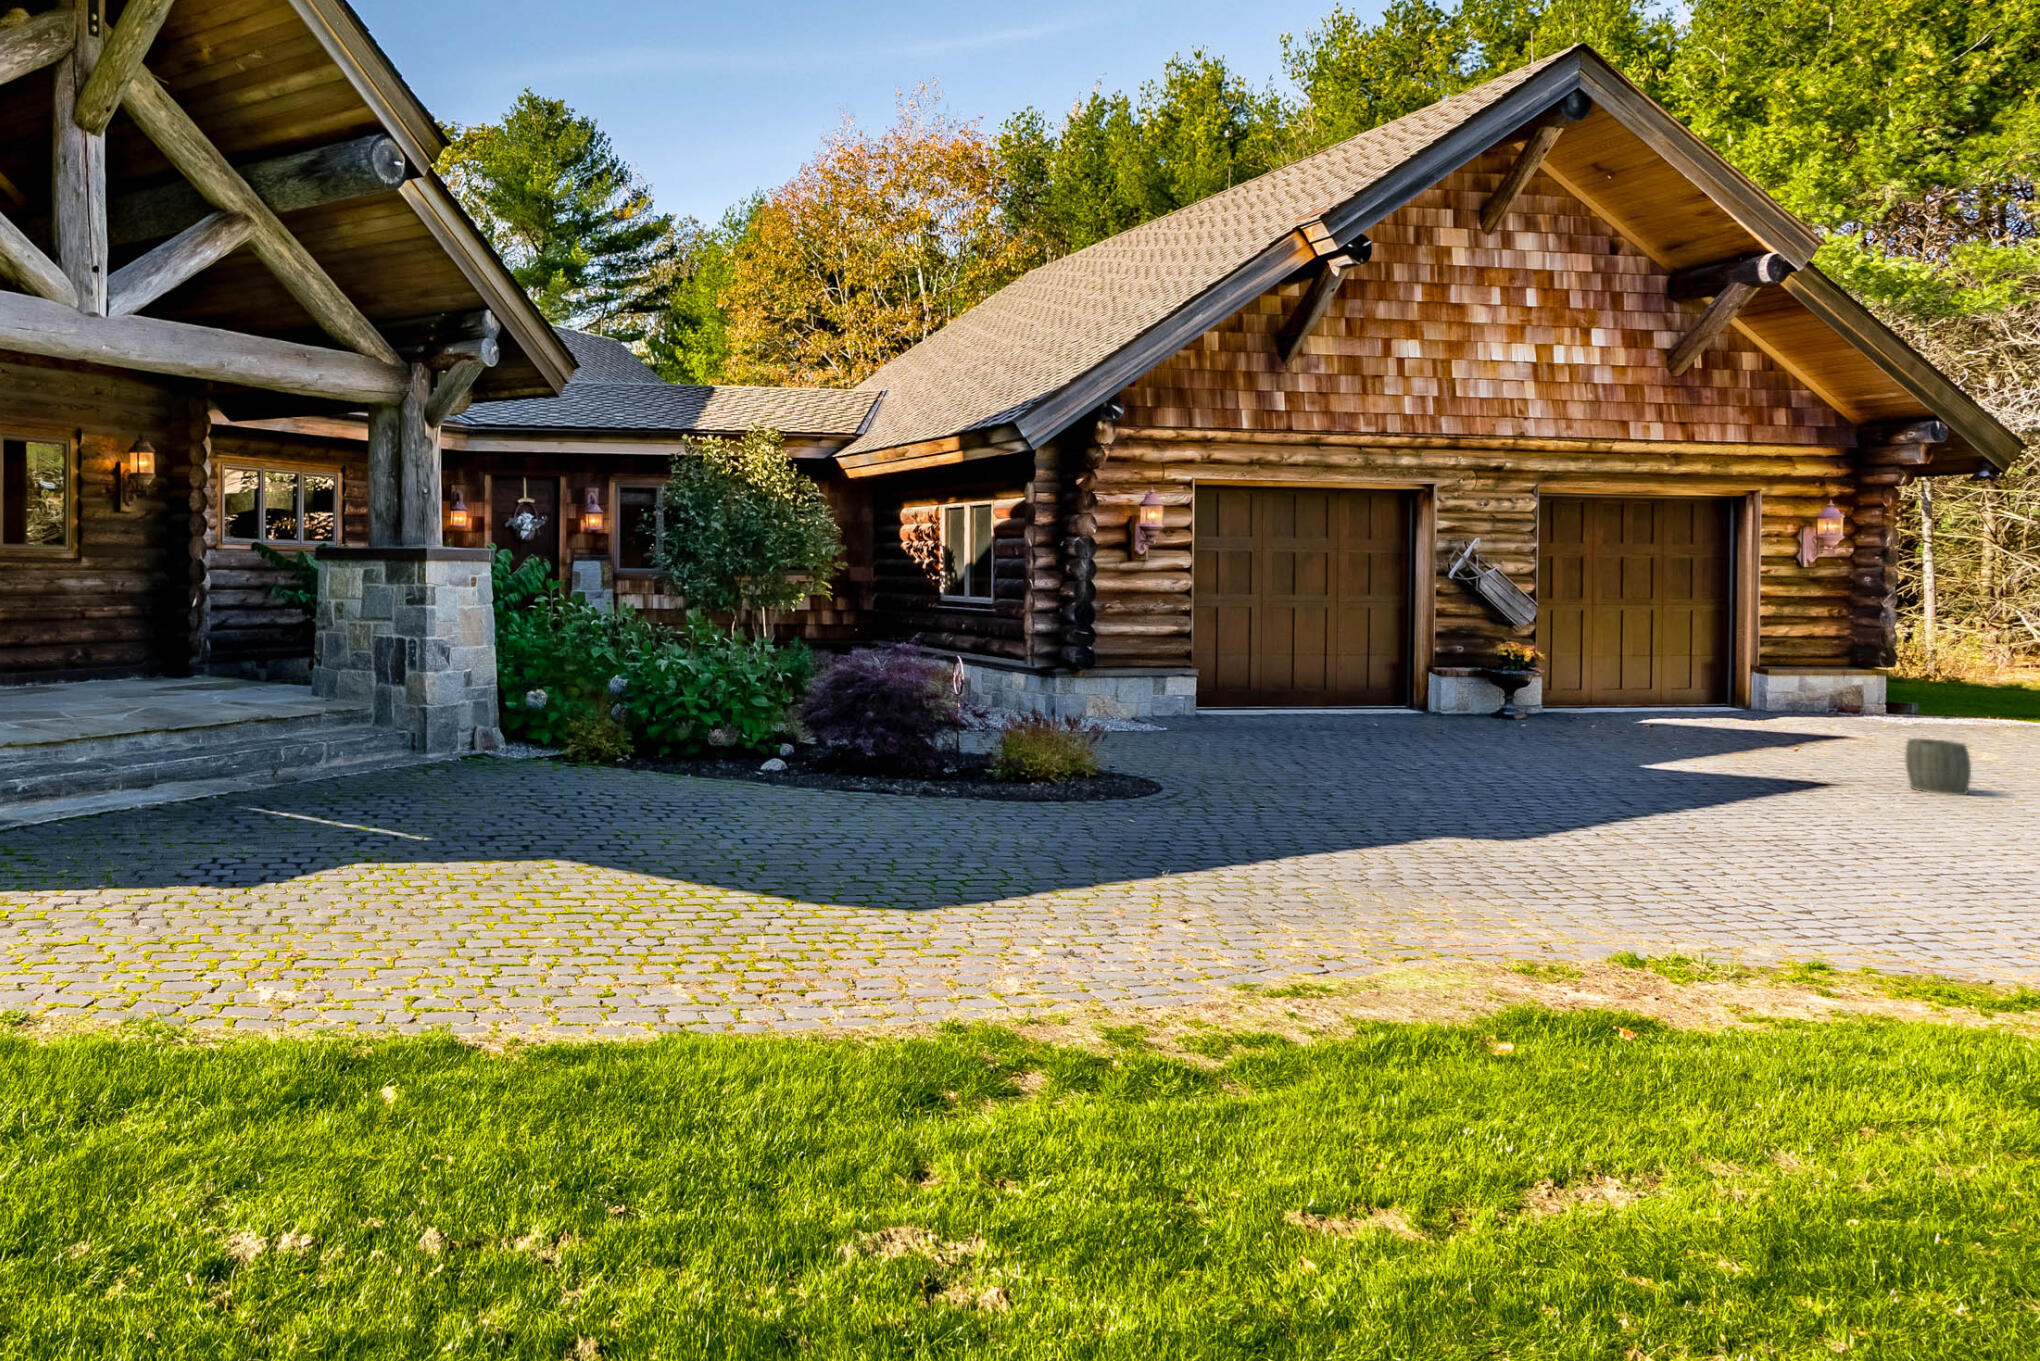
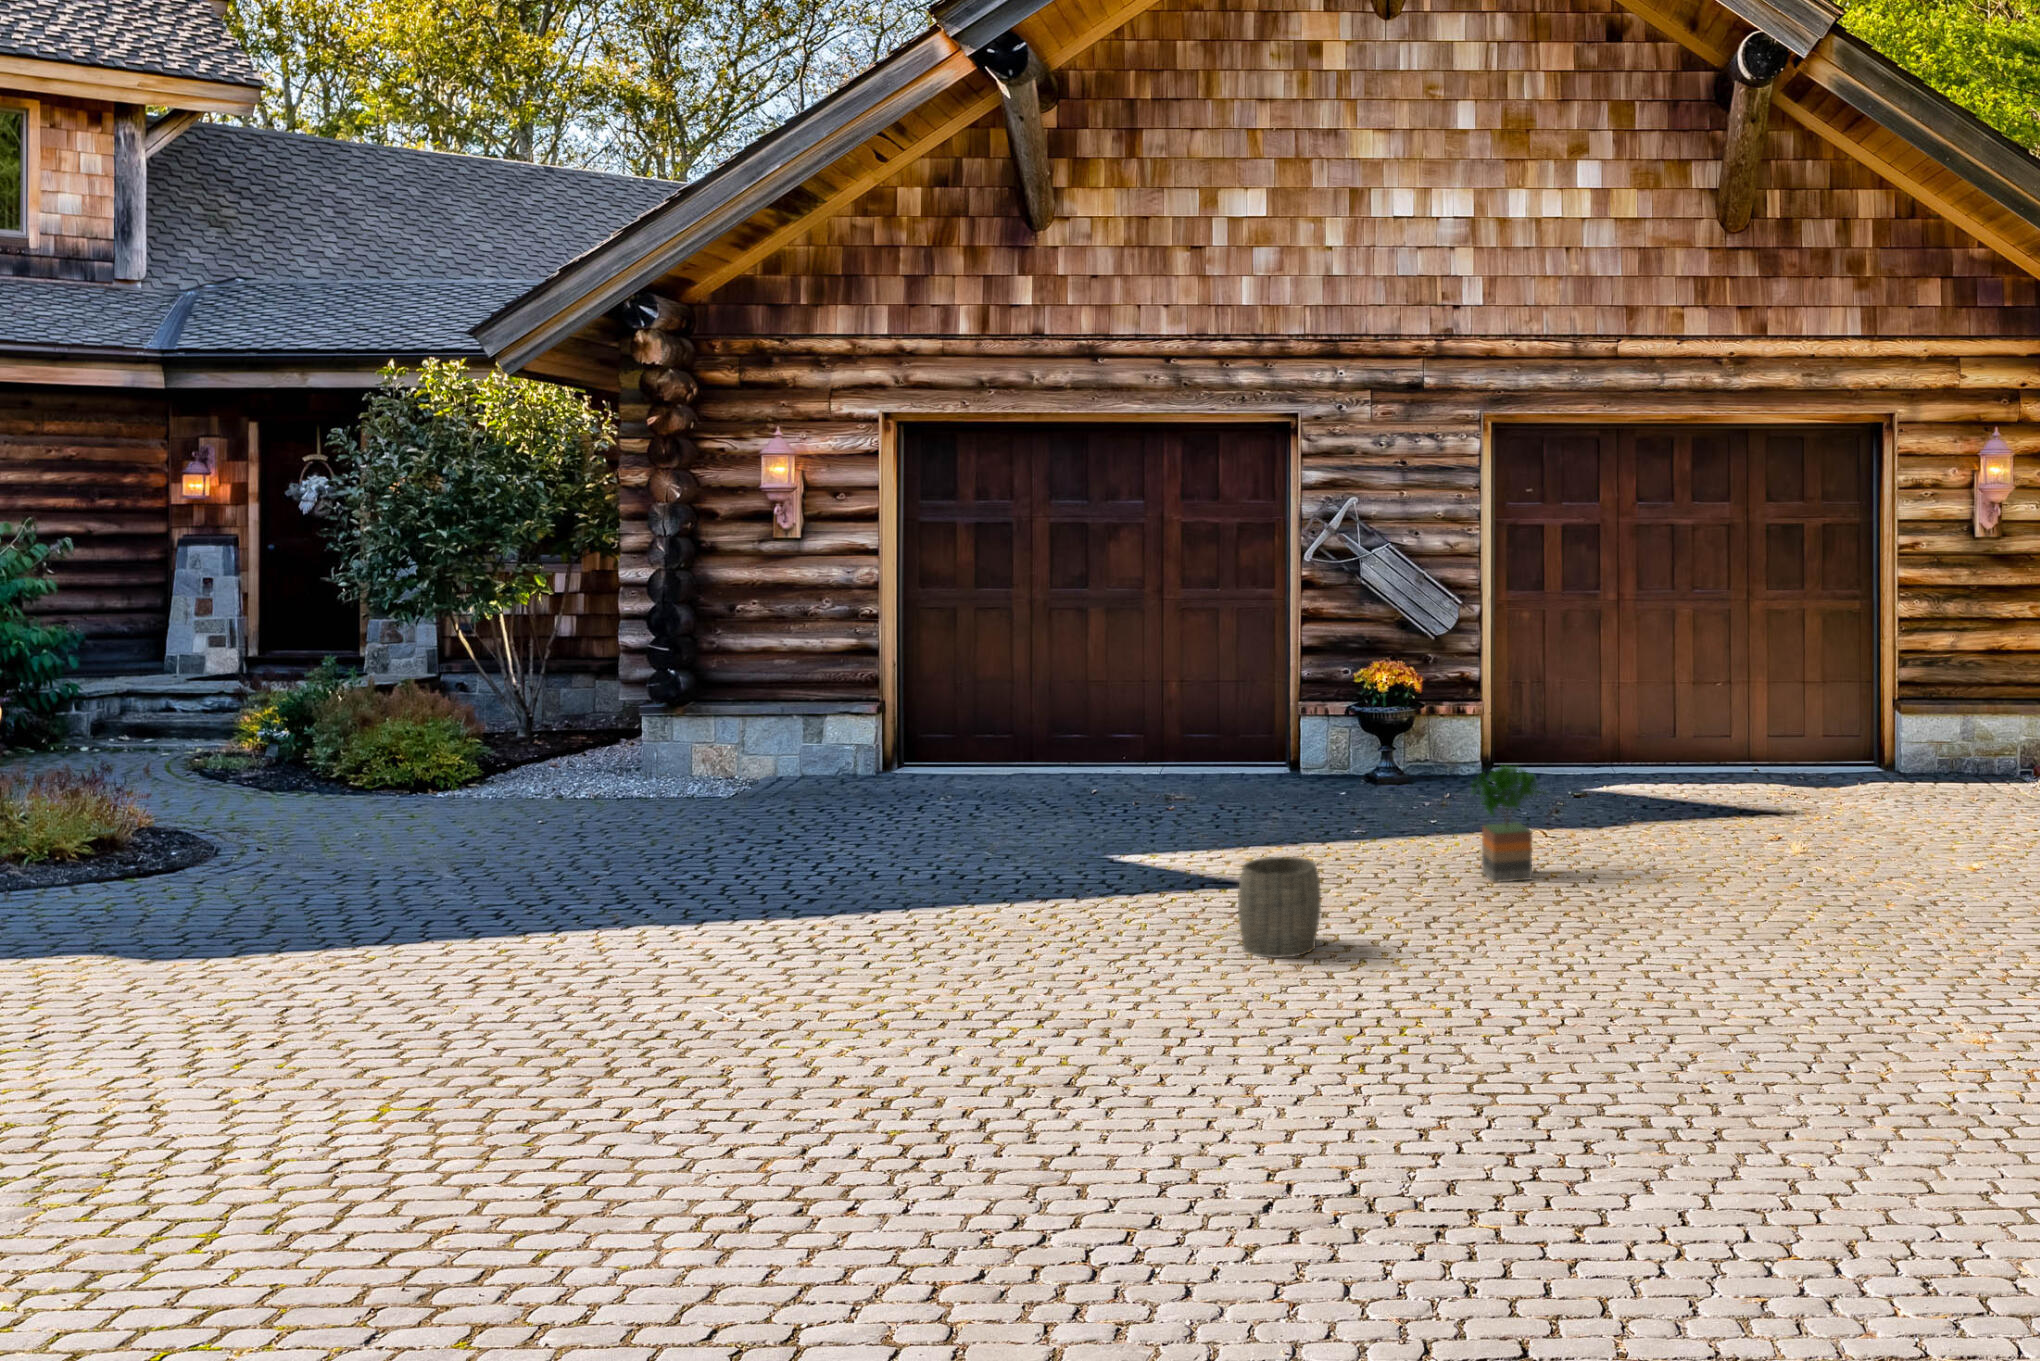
potted tree: none [1842,693,1900,764] -> present [1471,765,1546,883]

